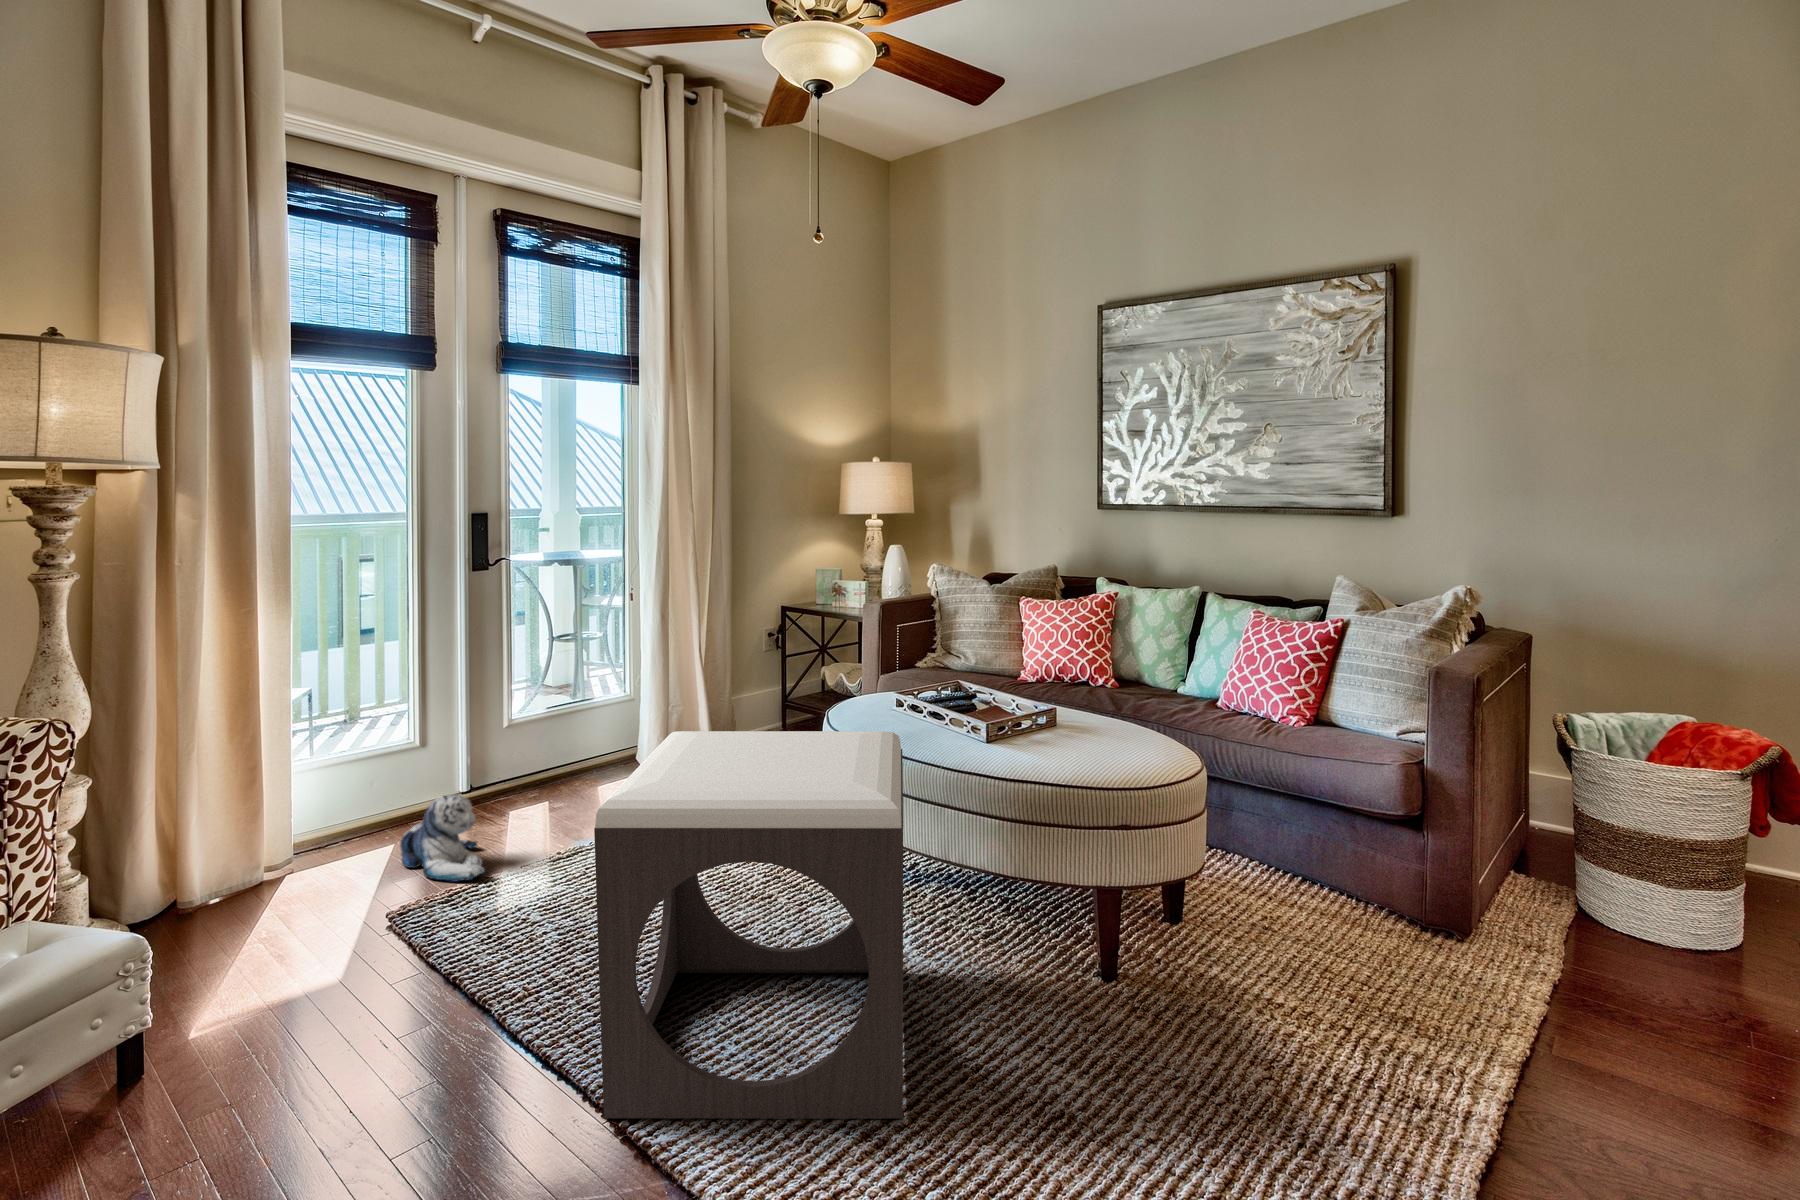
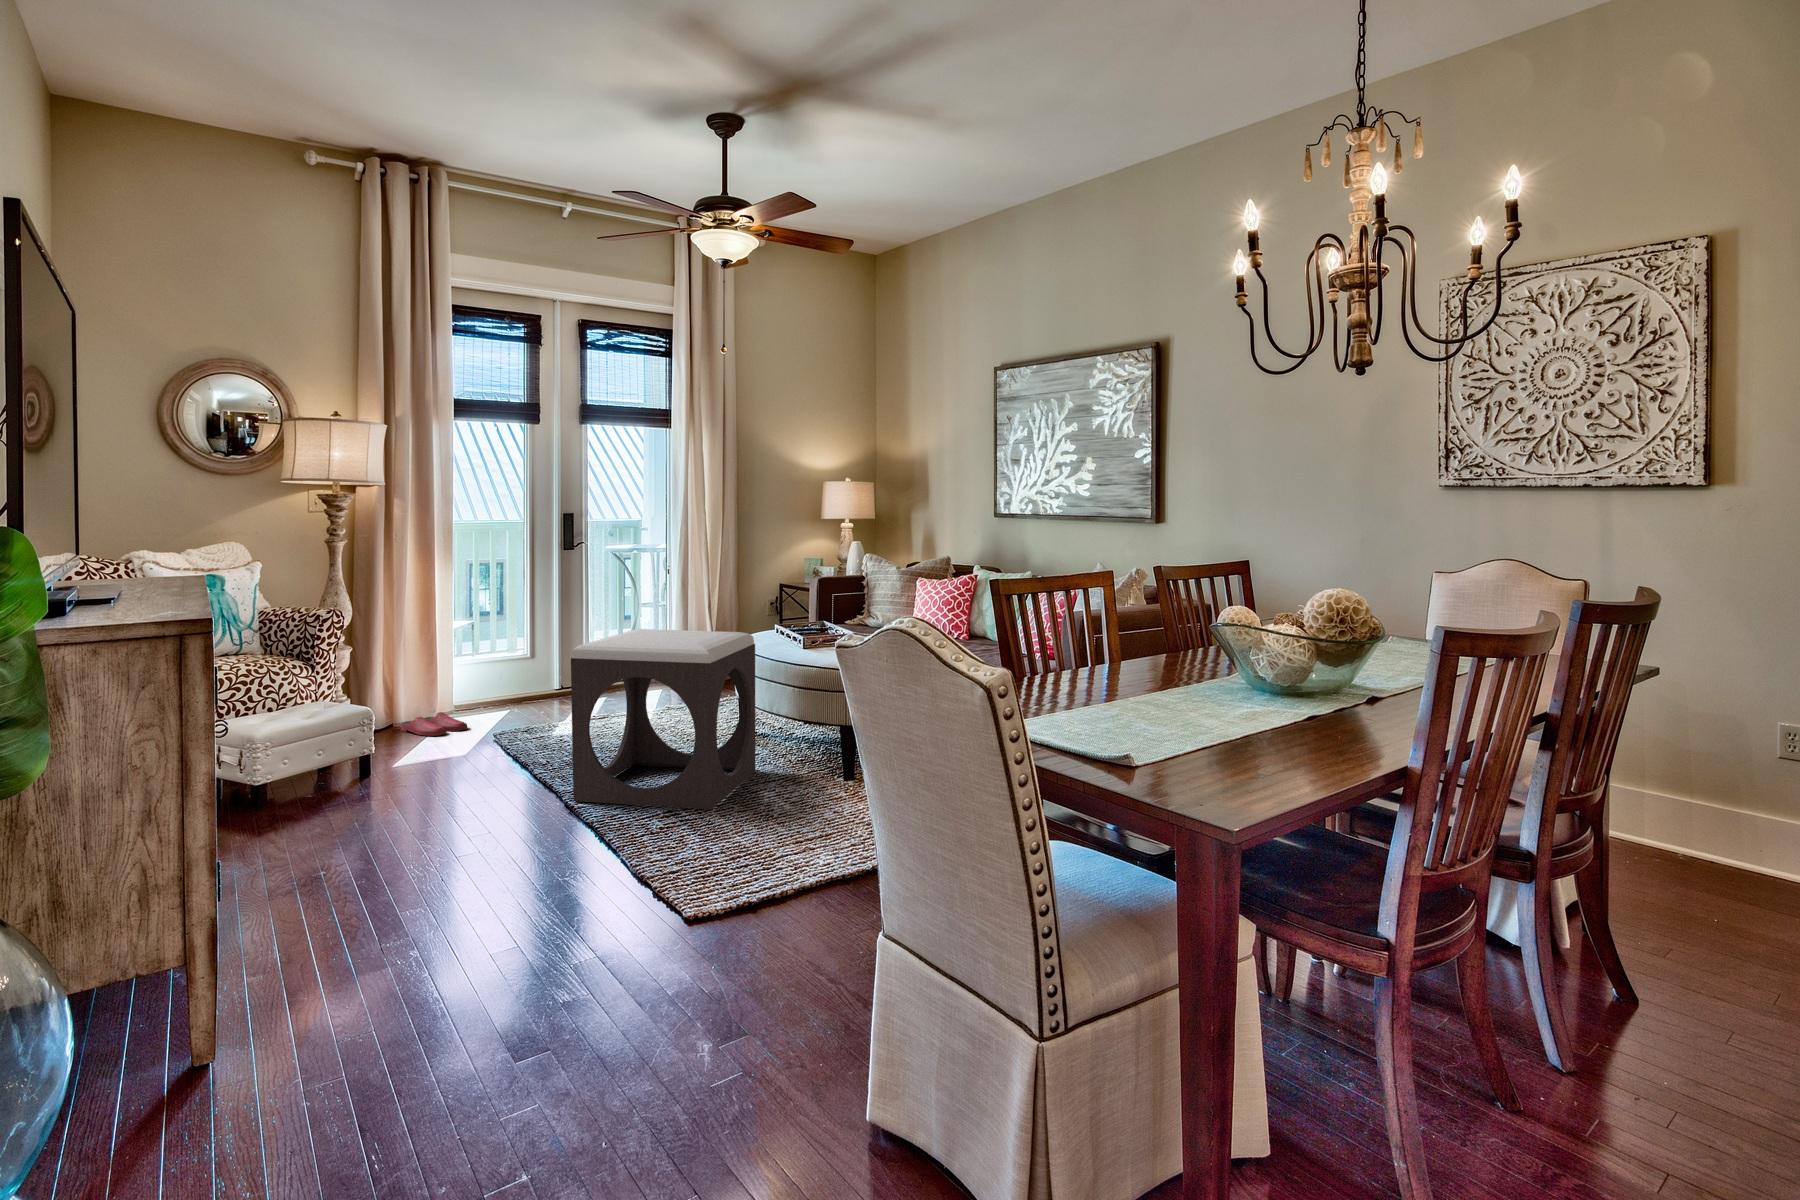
plush toy: present [400,794,484,882] -> none [506,680,551,729]
slippers: none [208,863,334,916] -> present [401,712,467,736]

